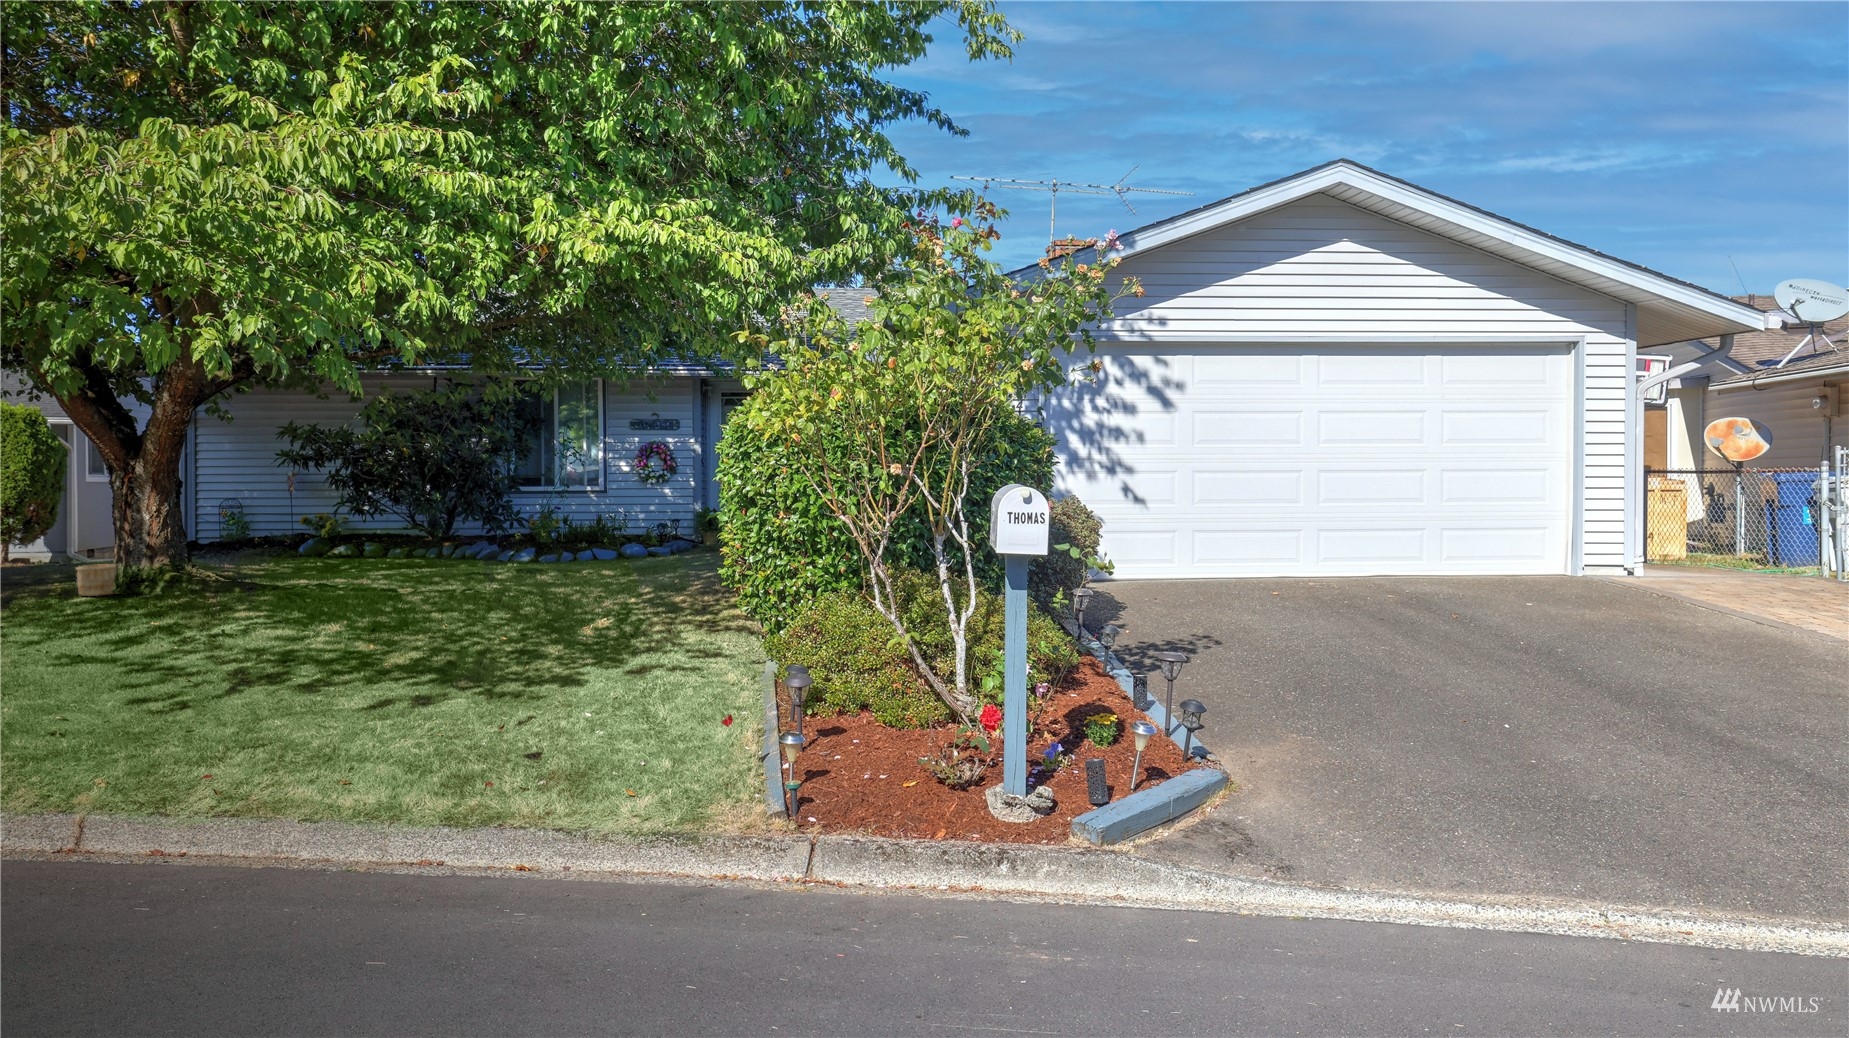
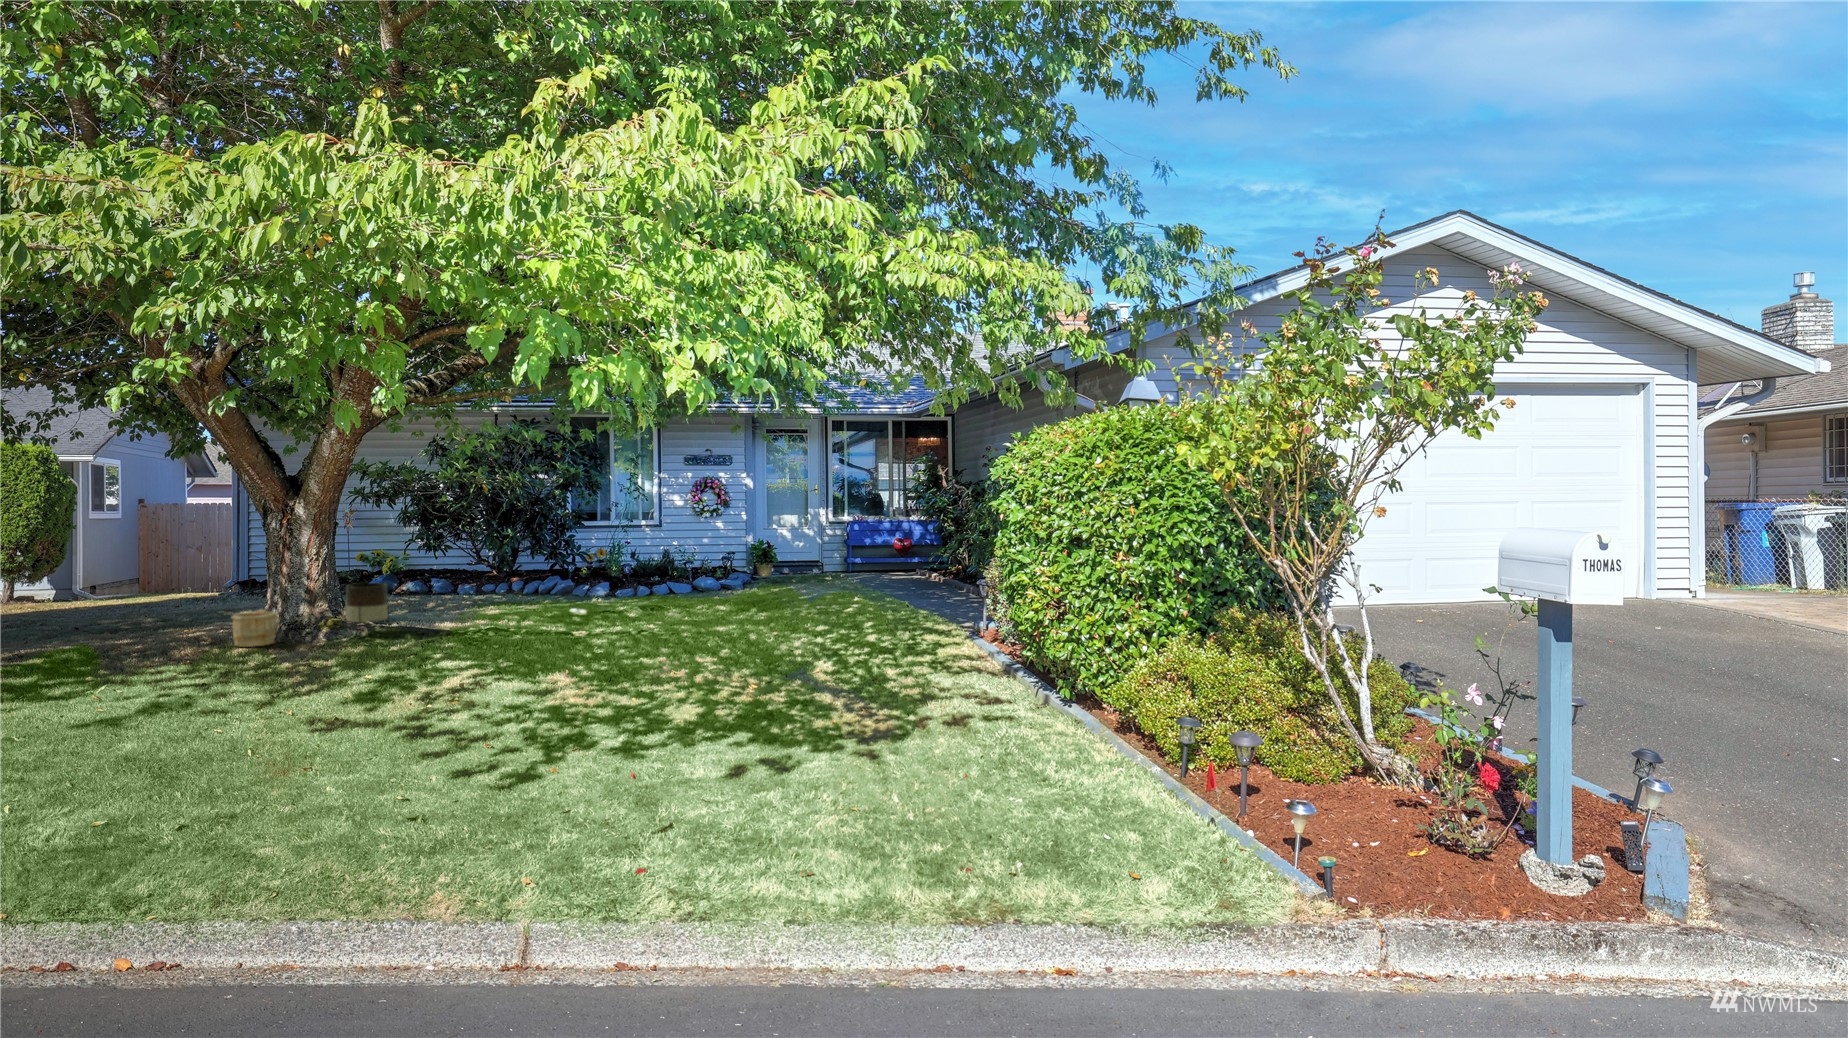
planter: none [187,539,230,591] -> present [346,583,389,623]

